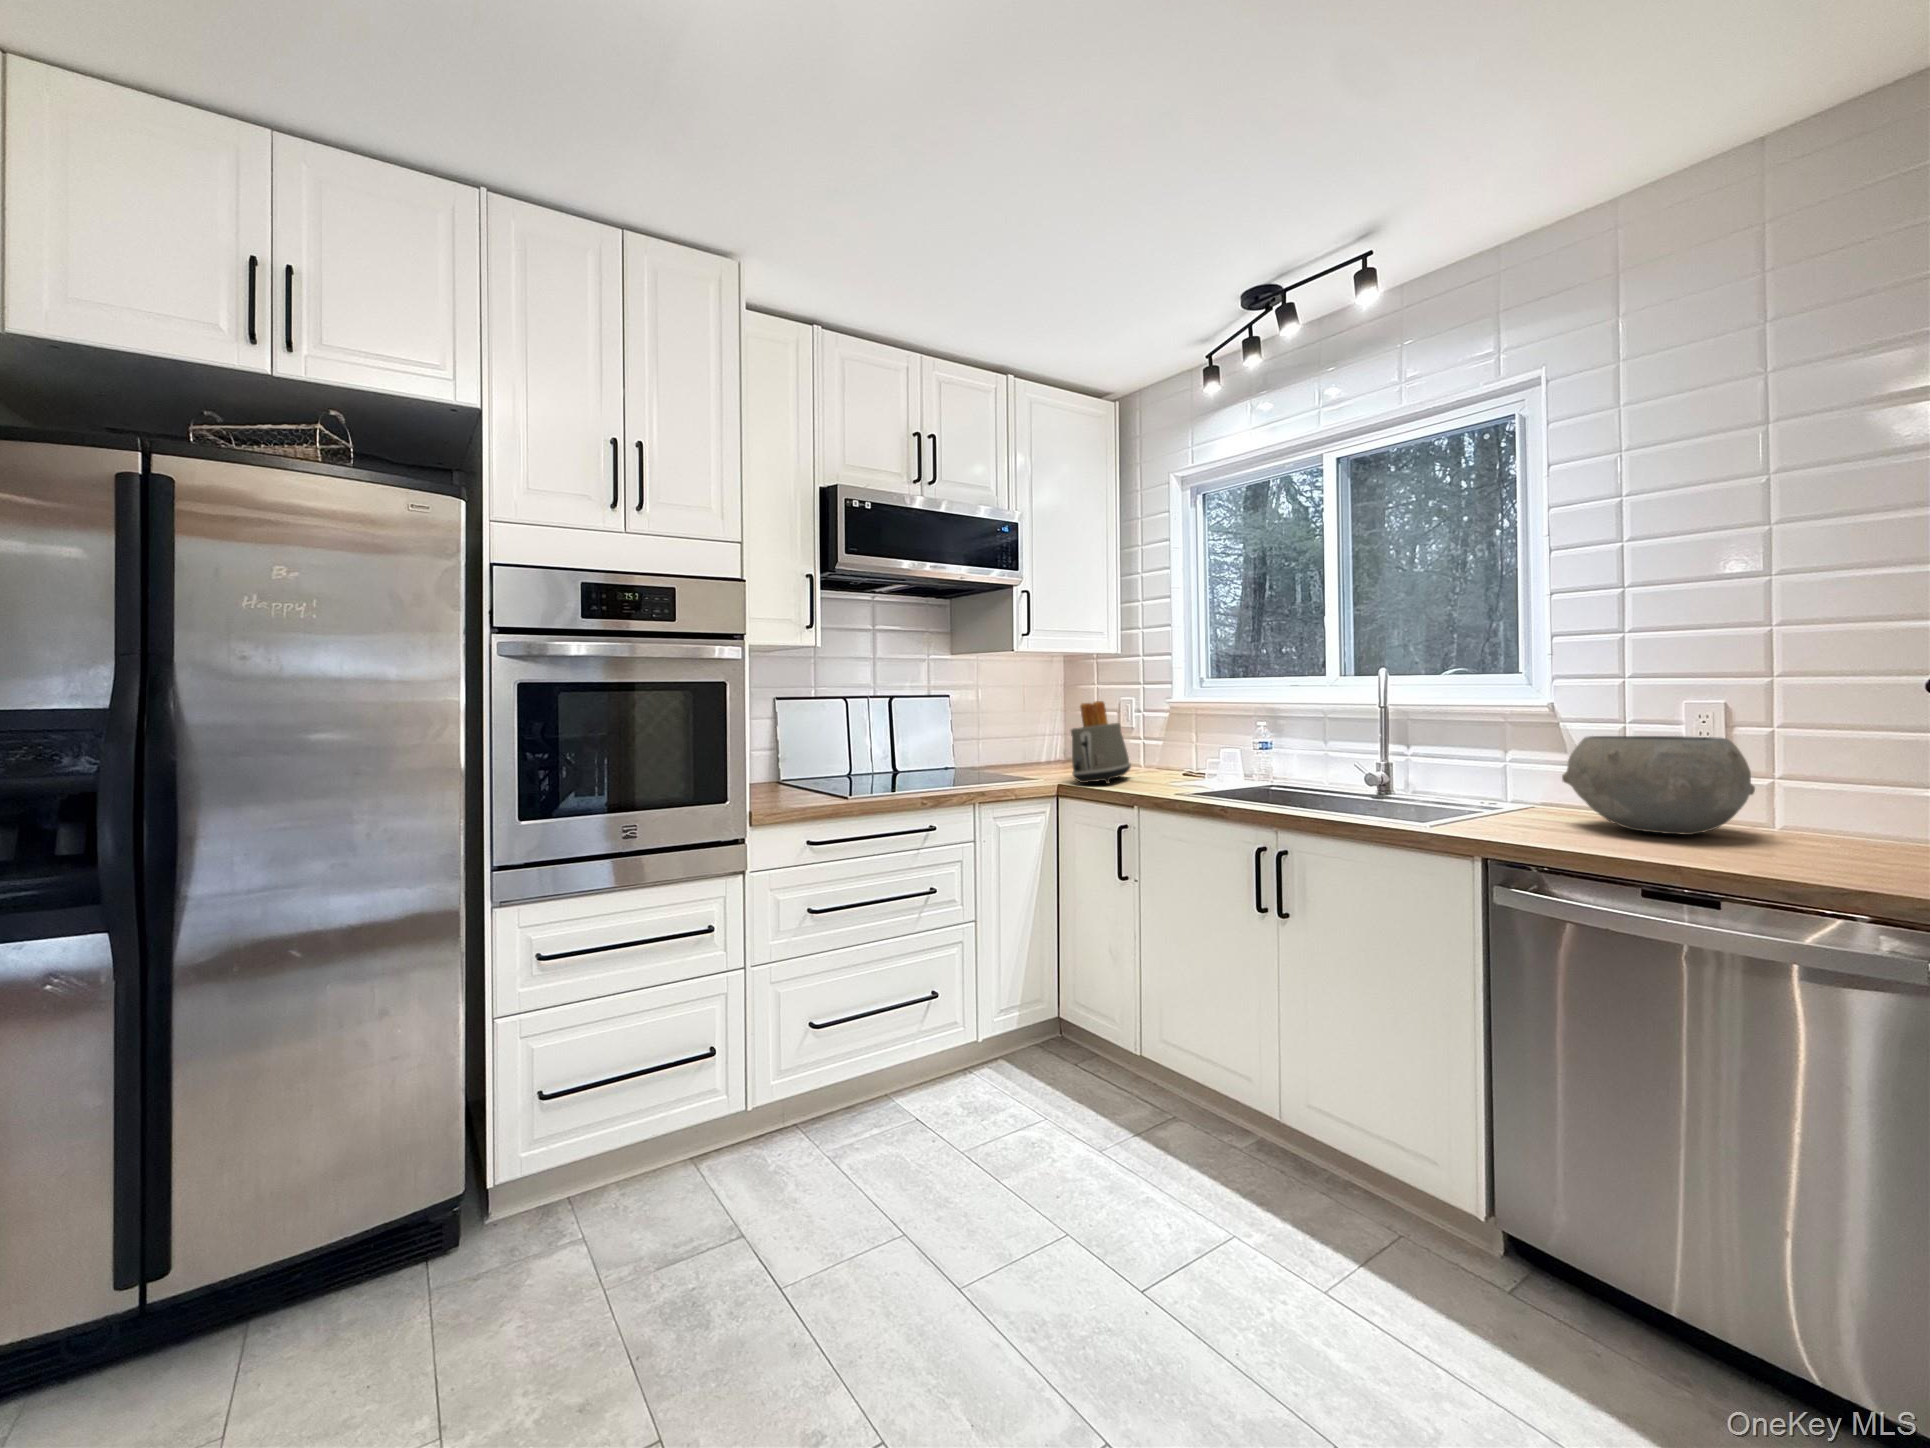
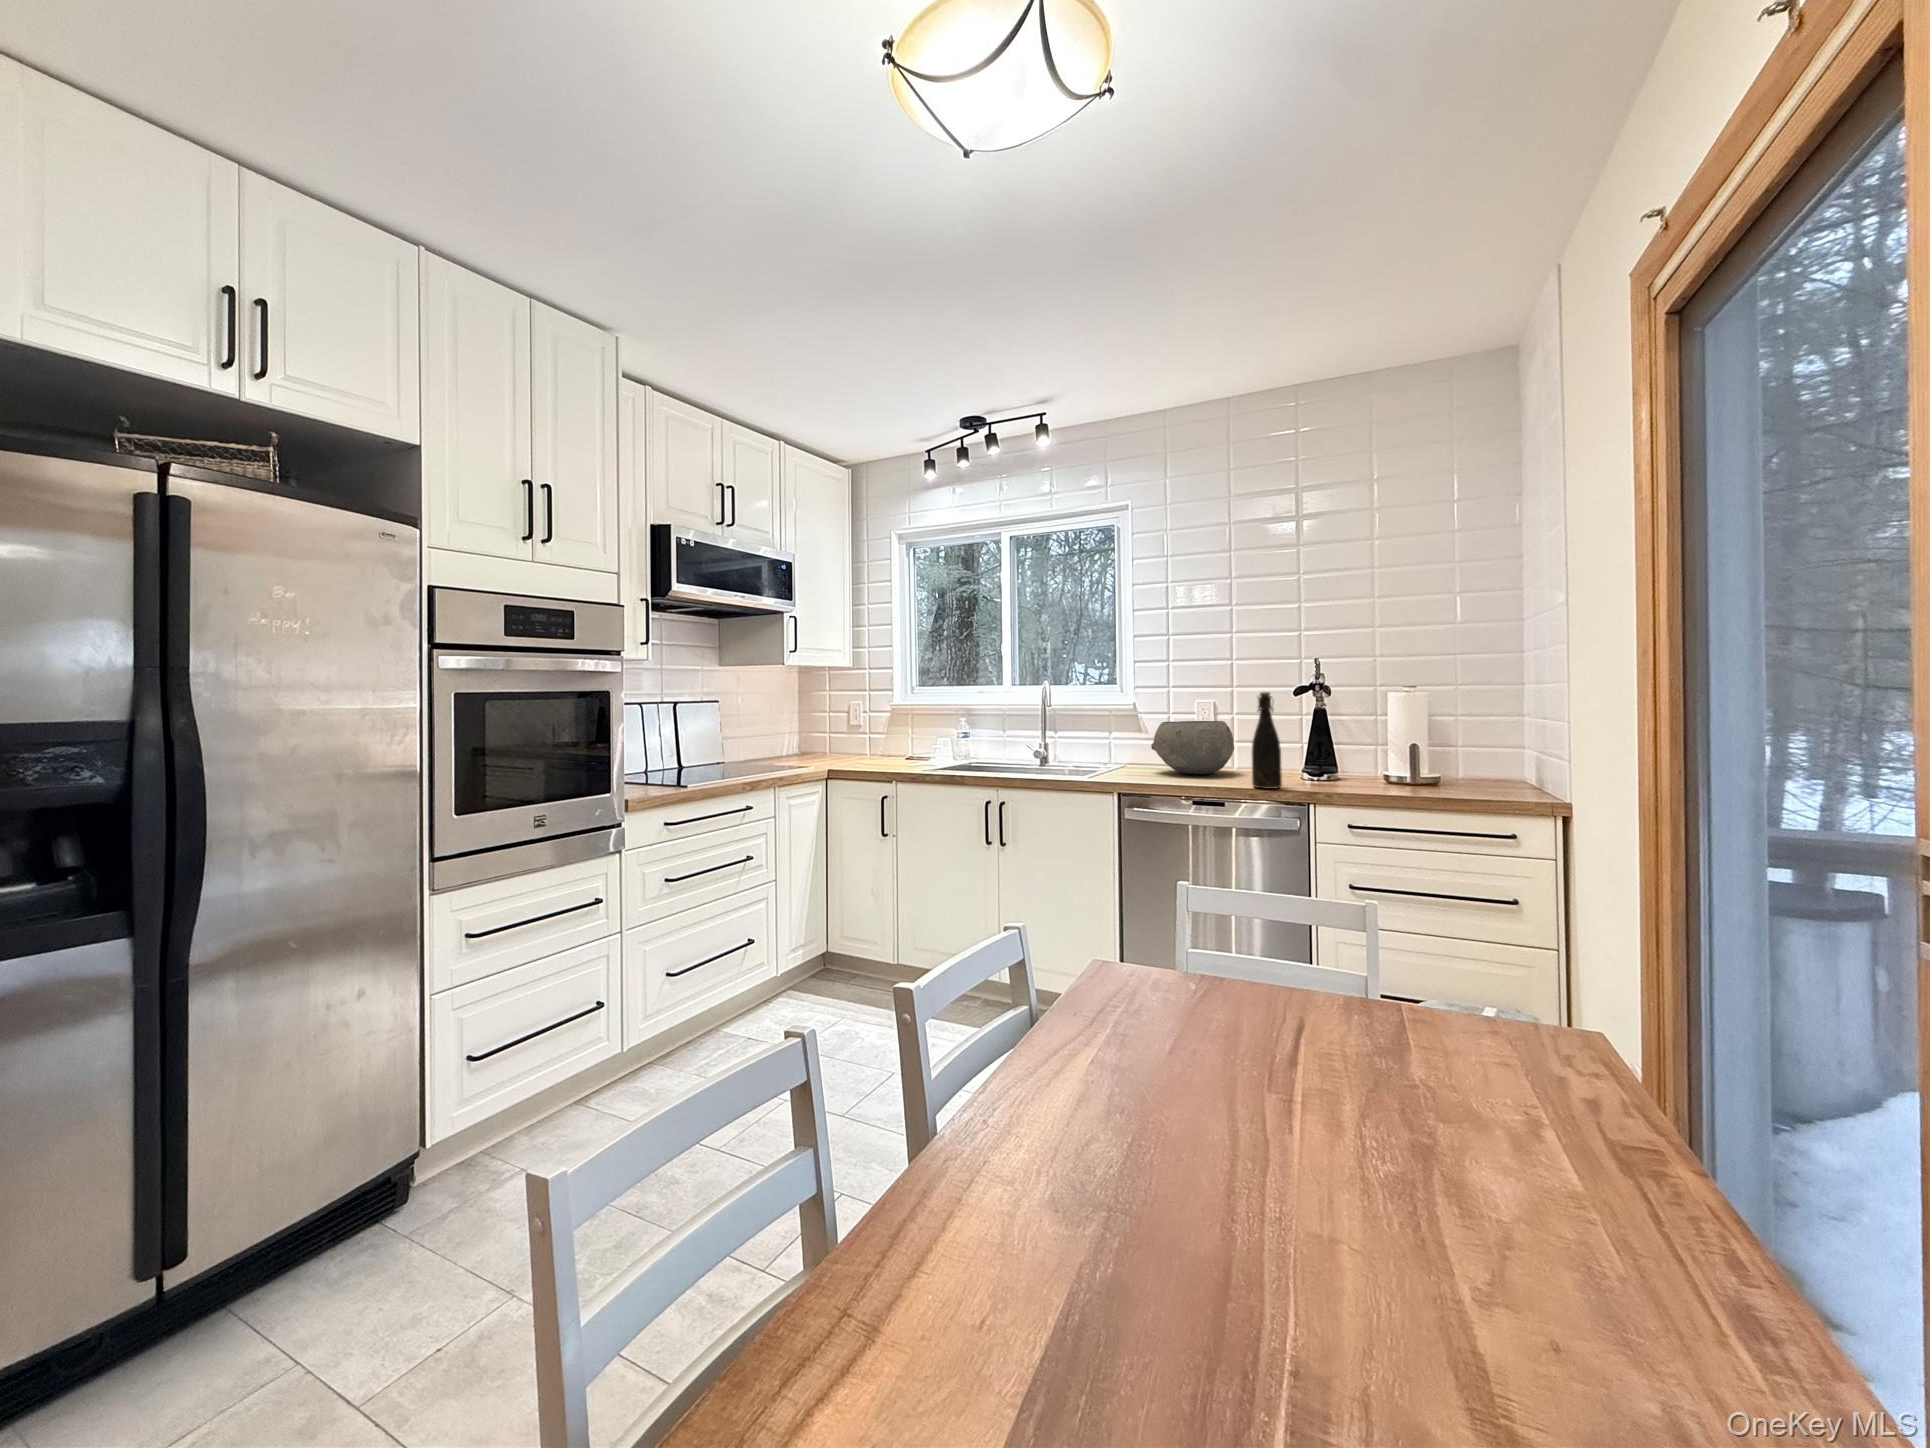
bottle: none [1777,683,1860,883] -> present [1252,692,1282,789]
toaster: present [1071,701,1131,784] -> none [838,705,876,768]

